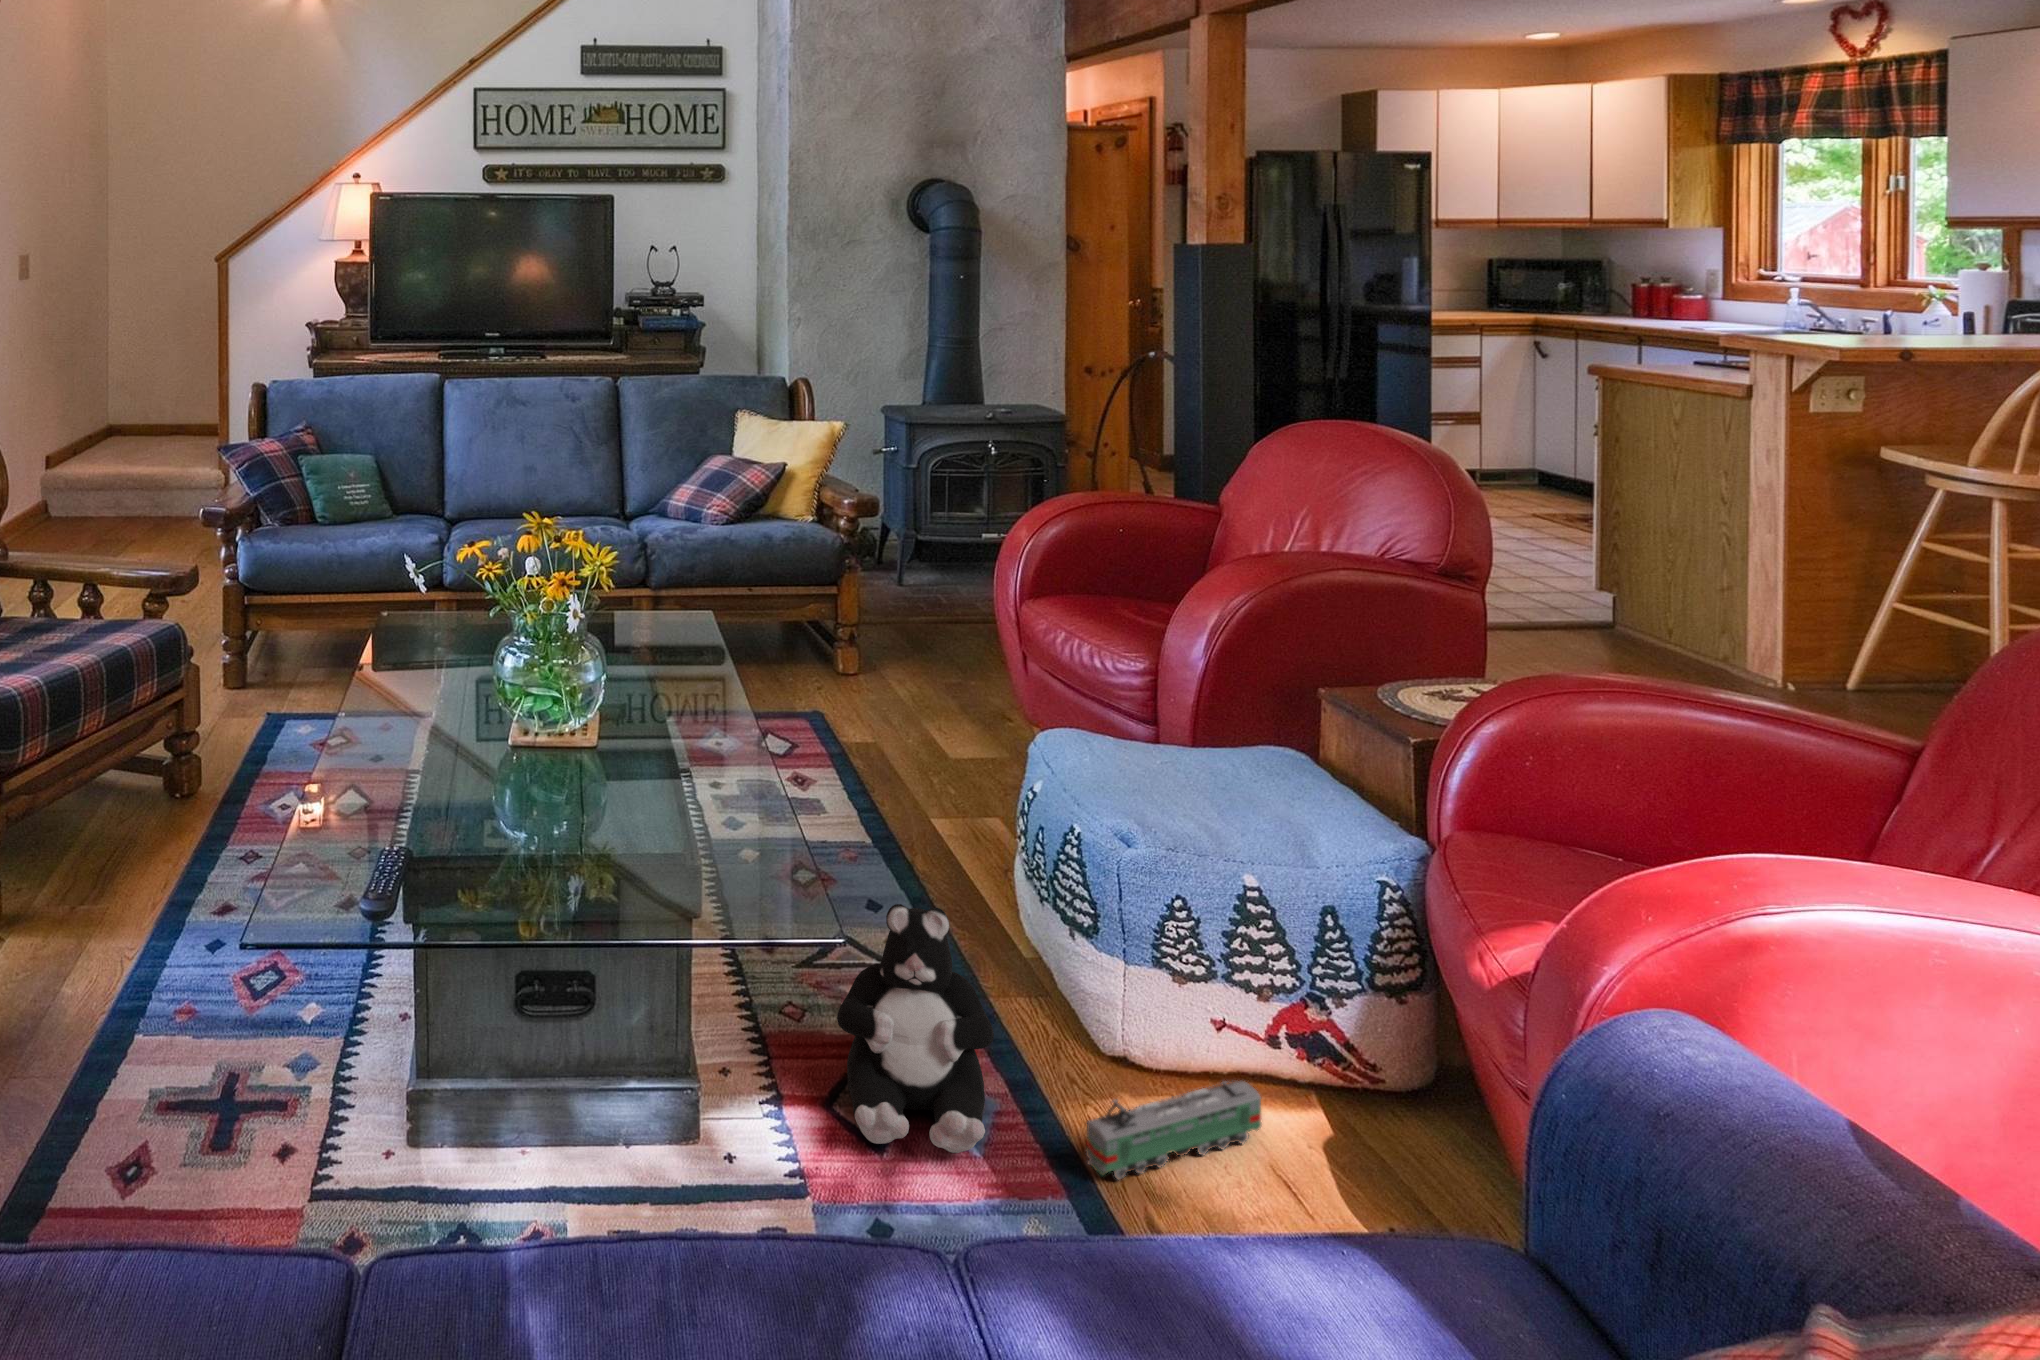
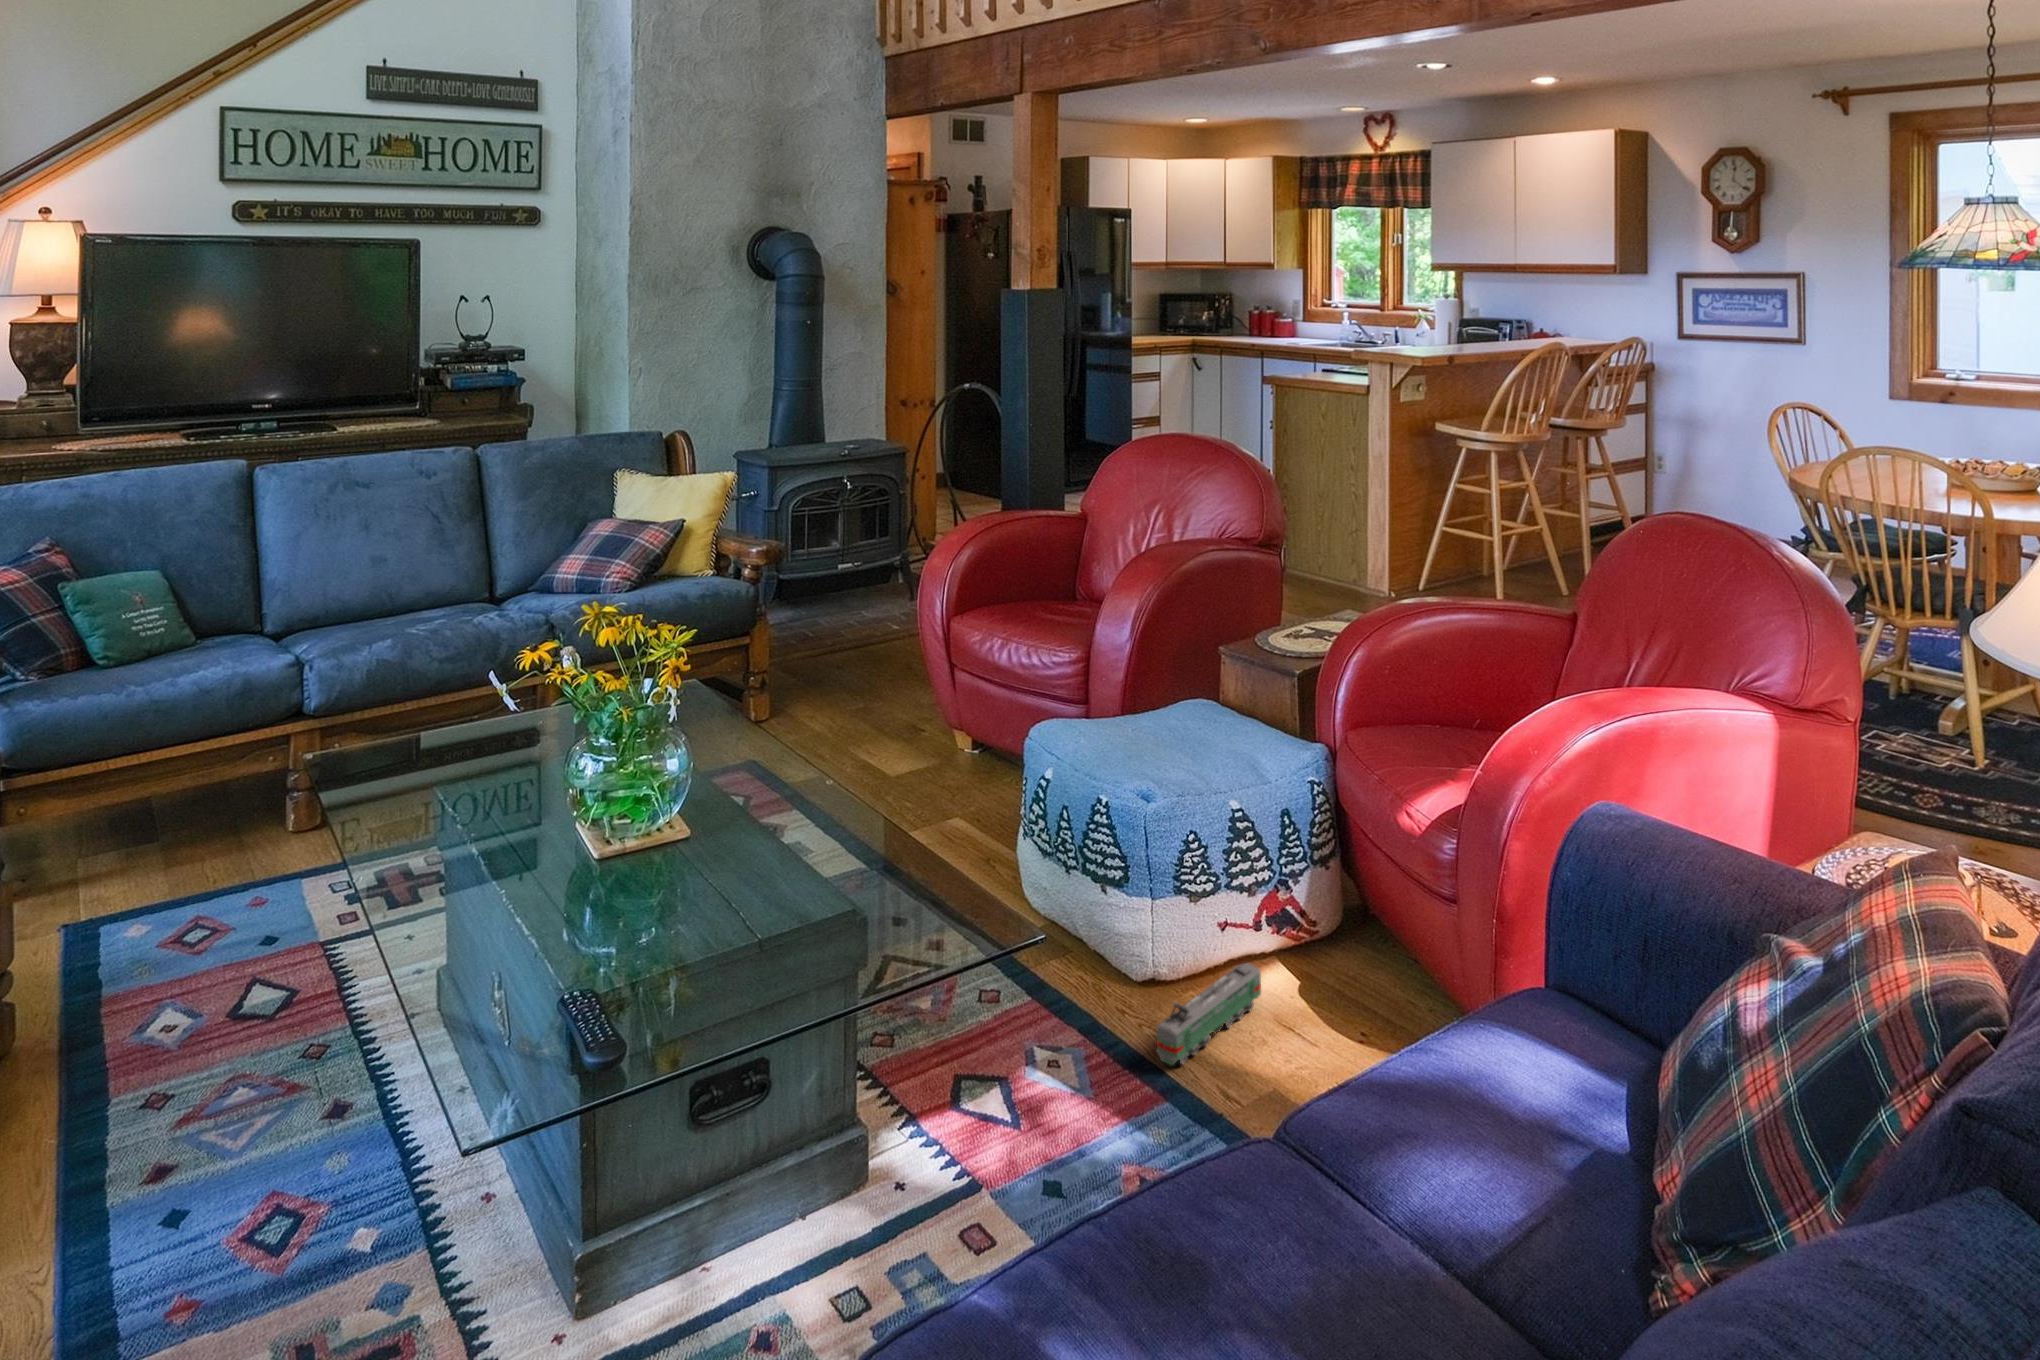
plush toy: present [837,904,994,1153] -> none [939,887,1086,1102]

